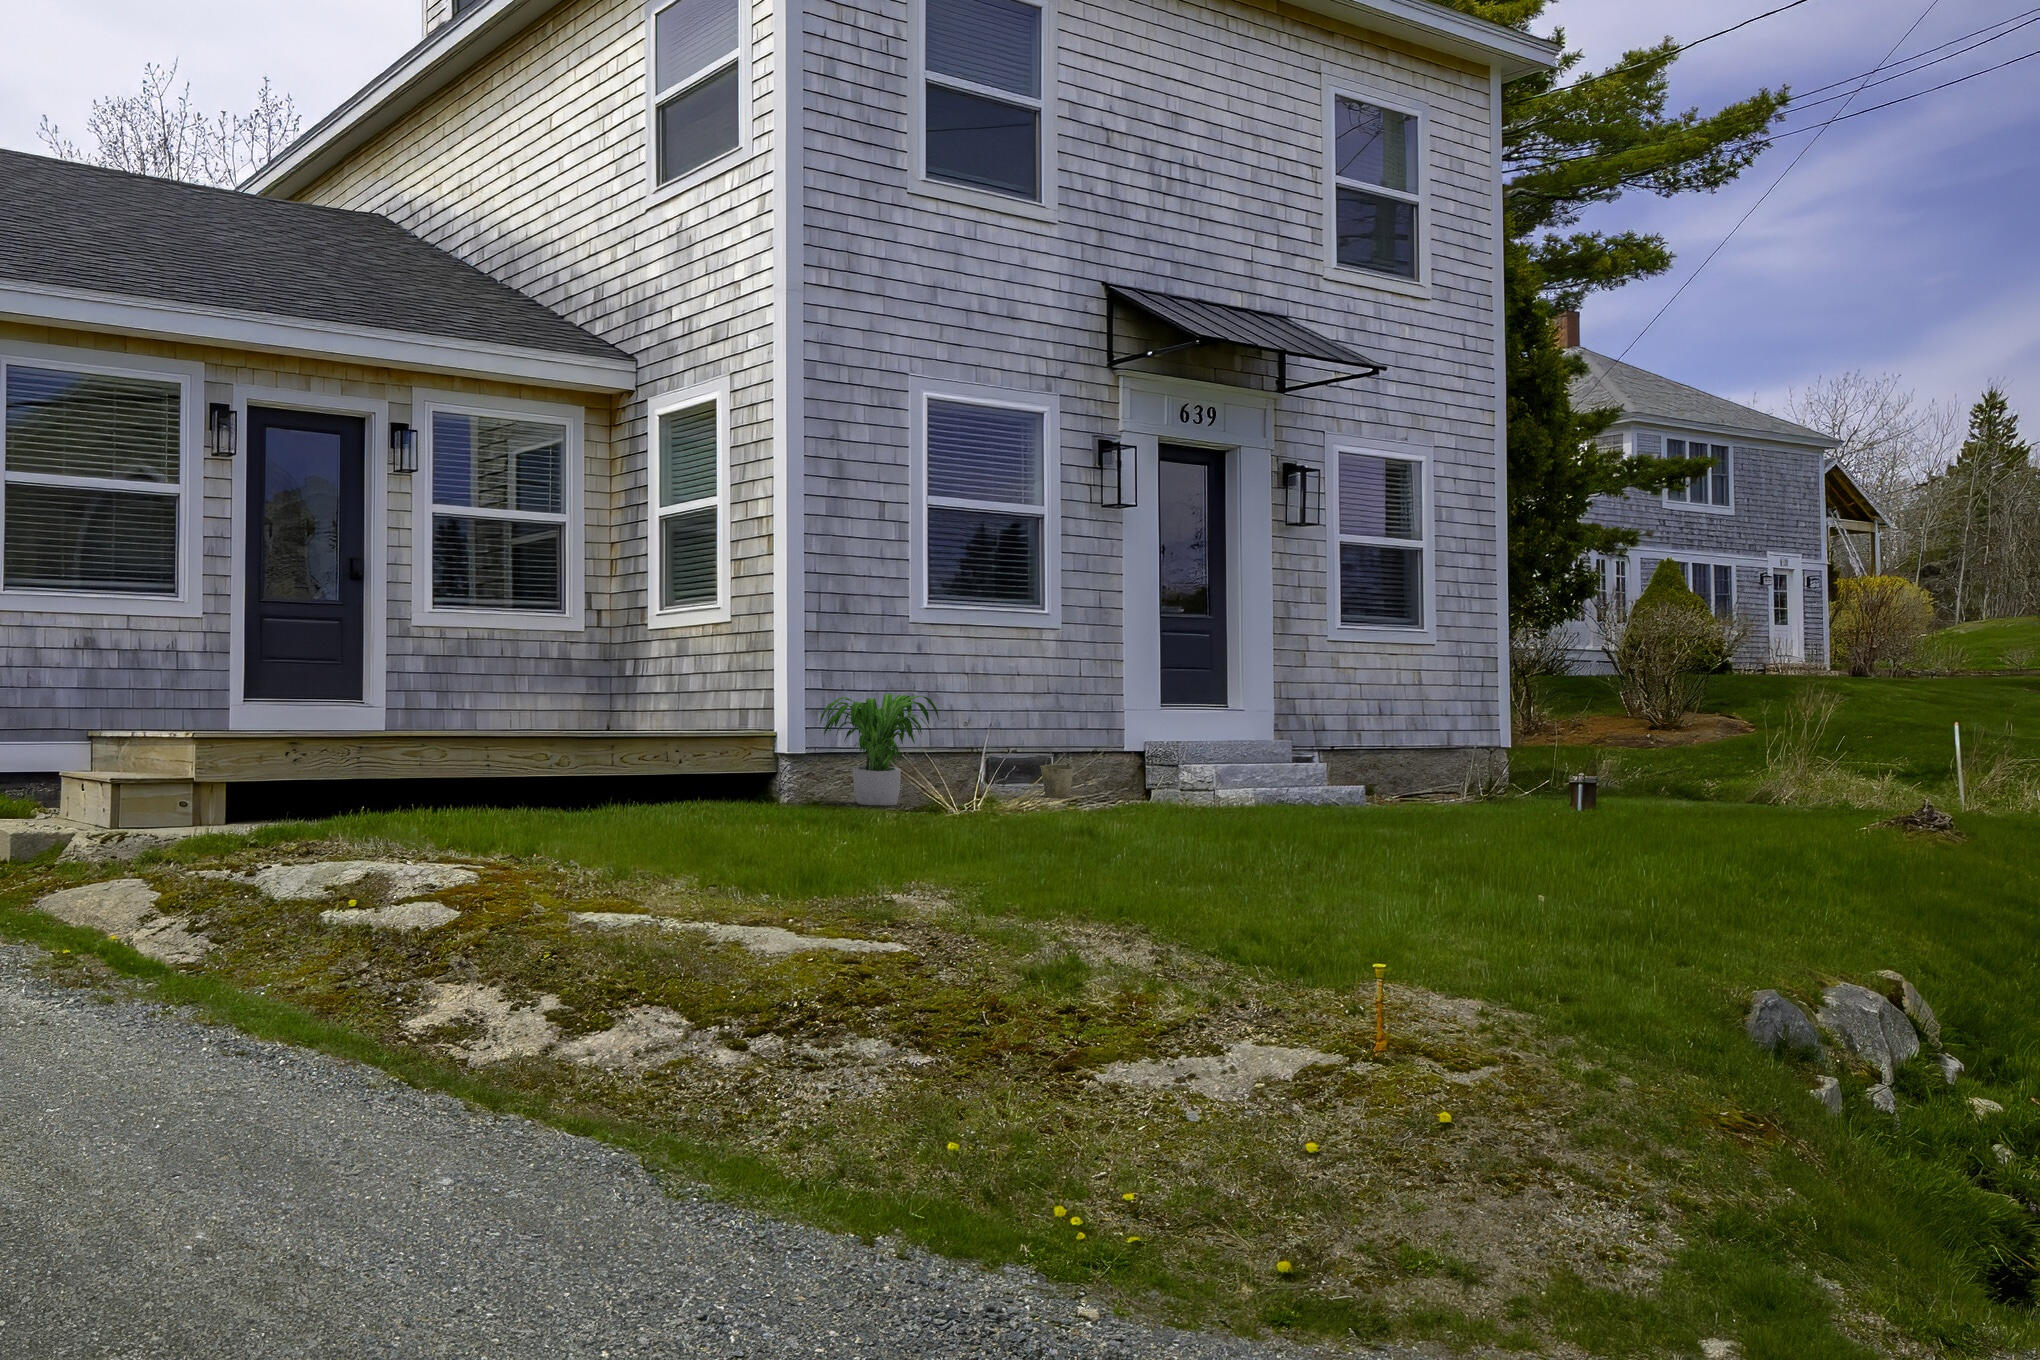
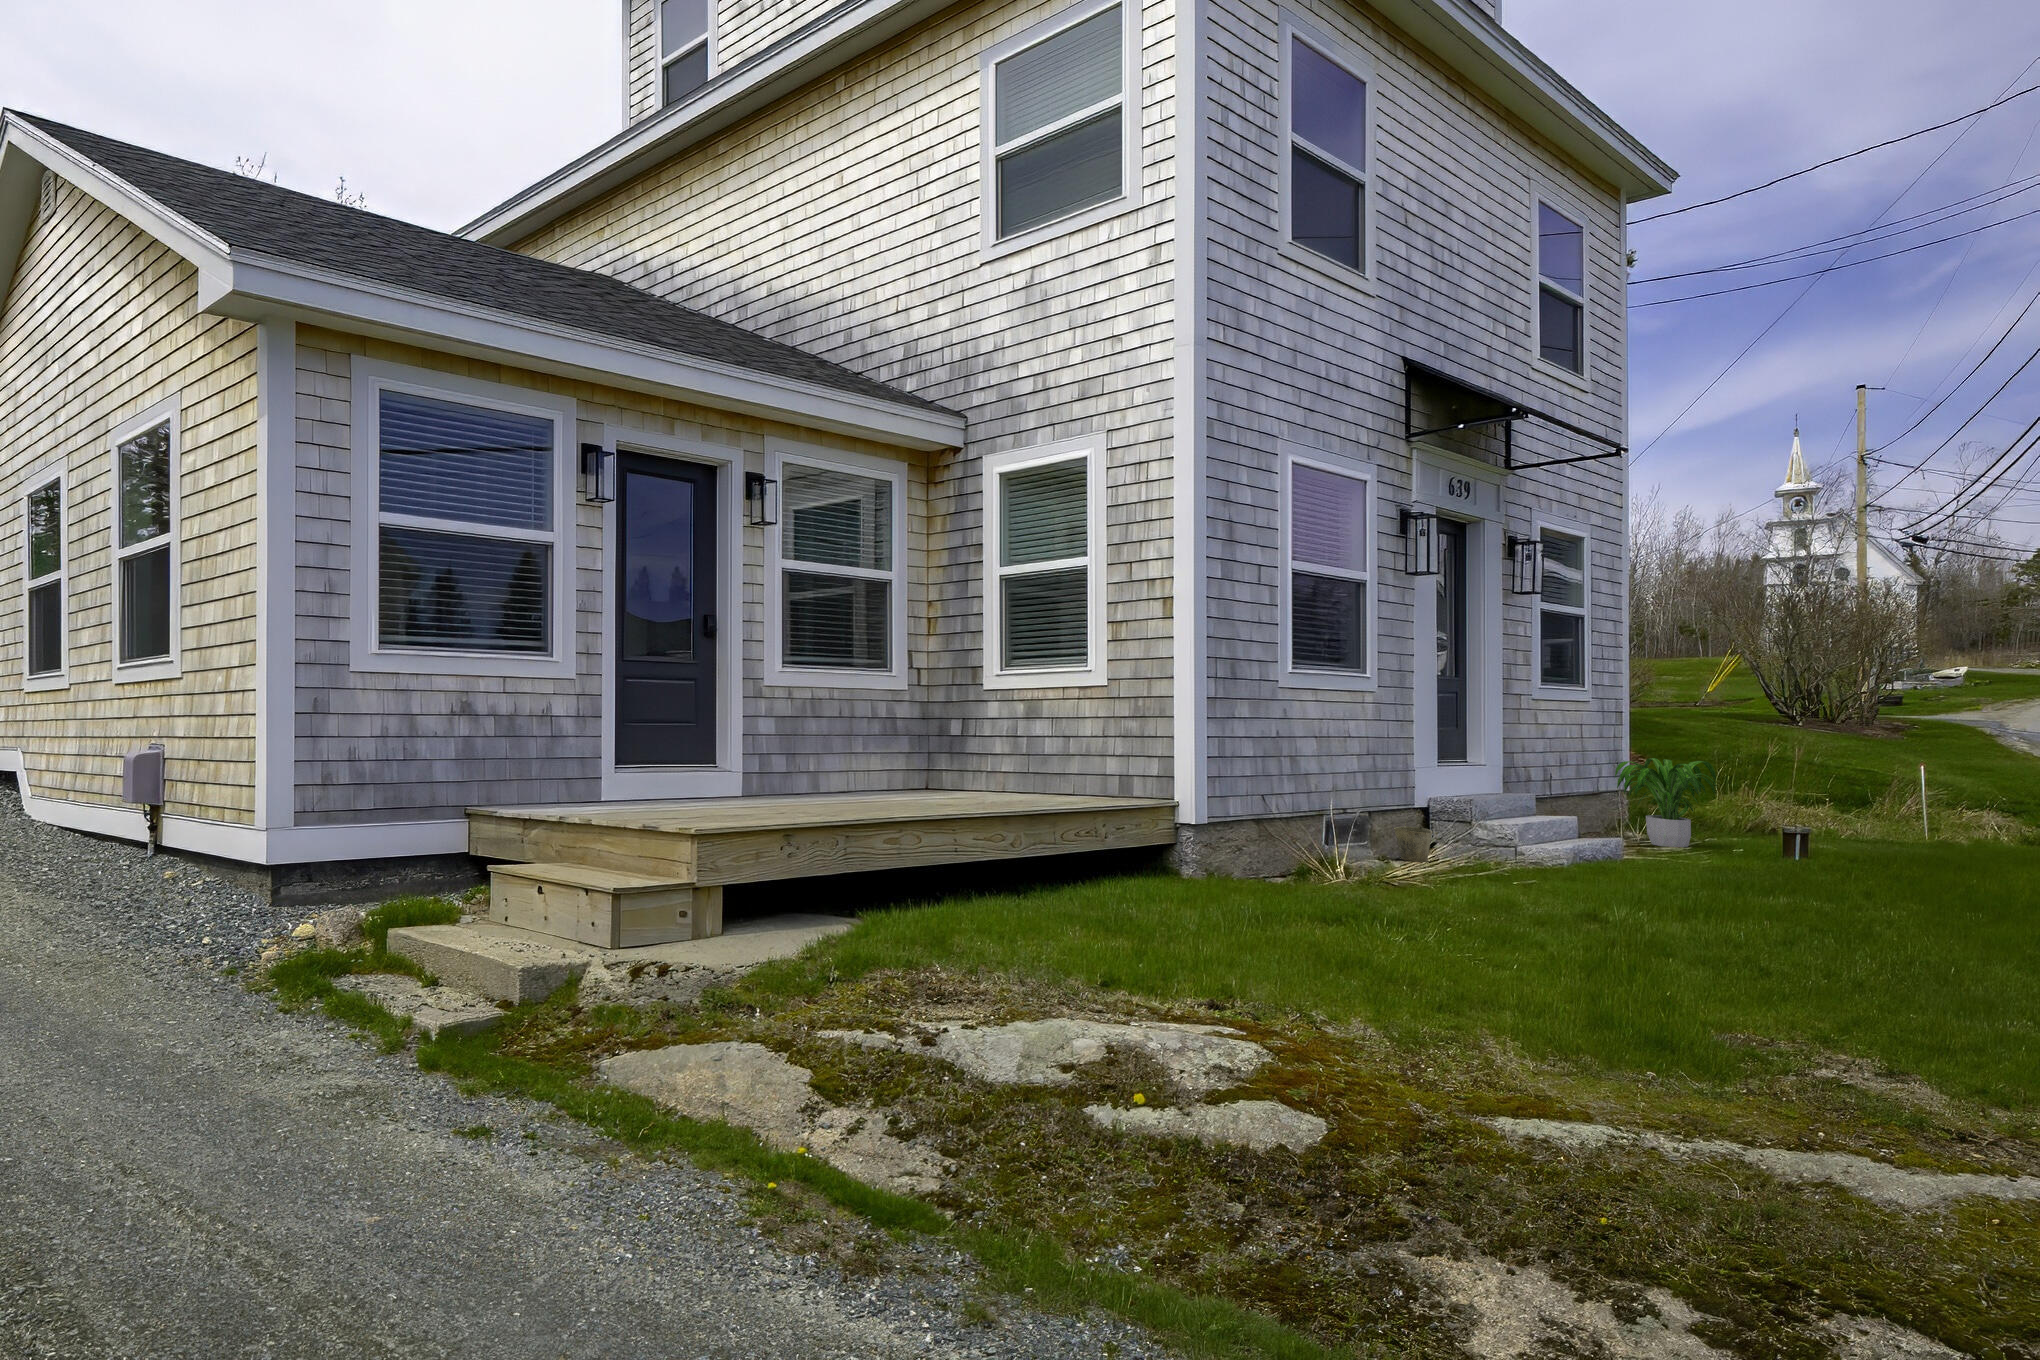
potted plant: present [820,694,939,805] -> present [1615,758,1717,847]

